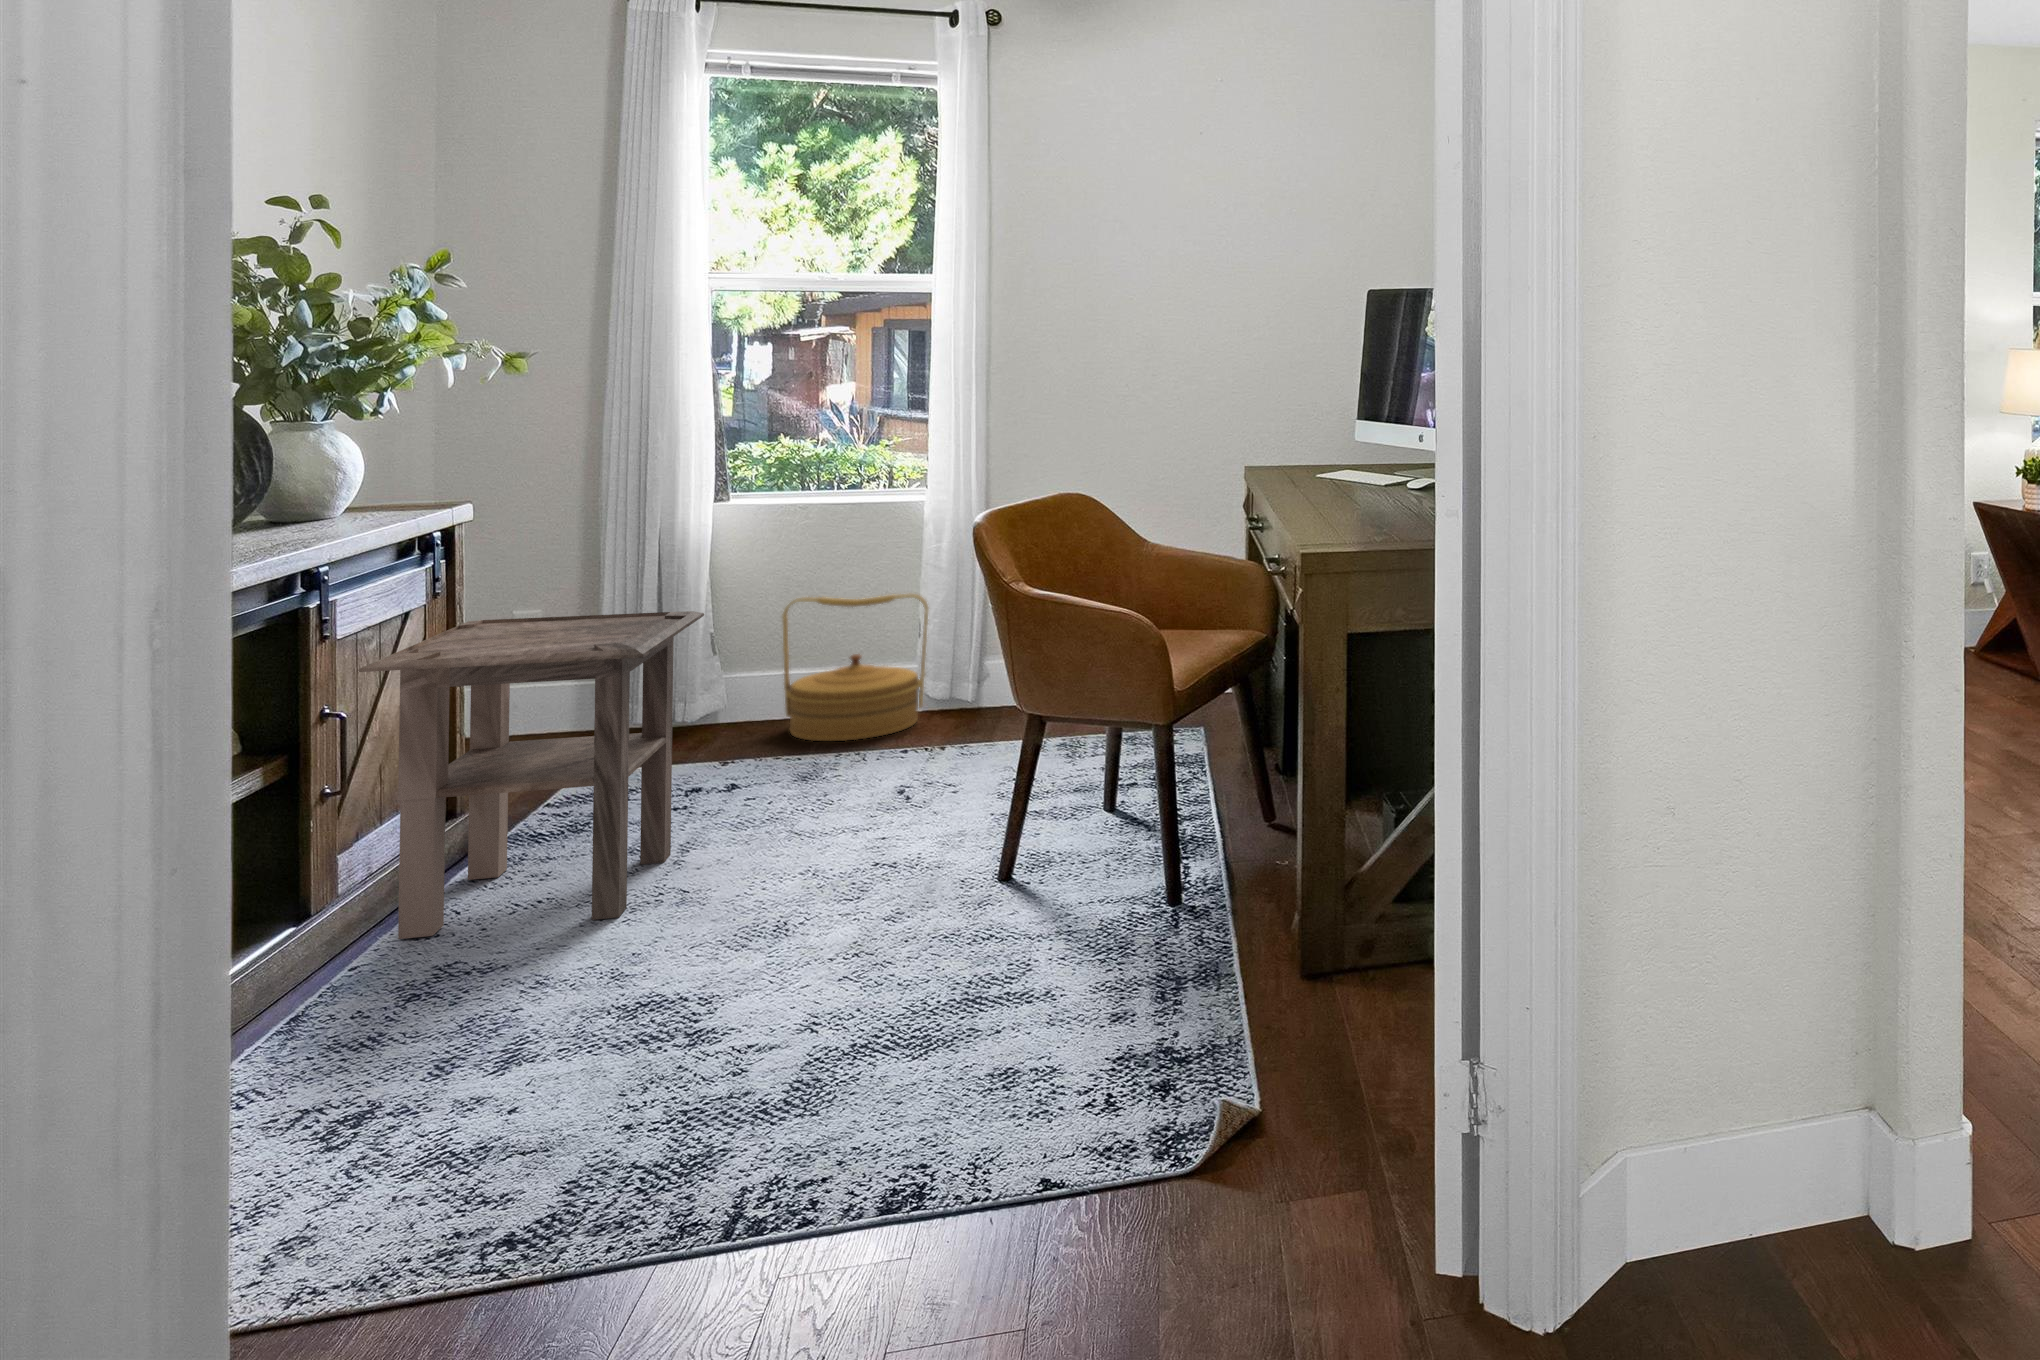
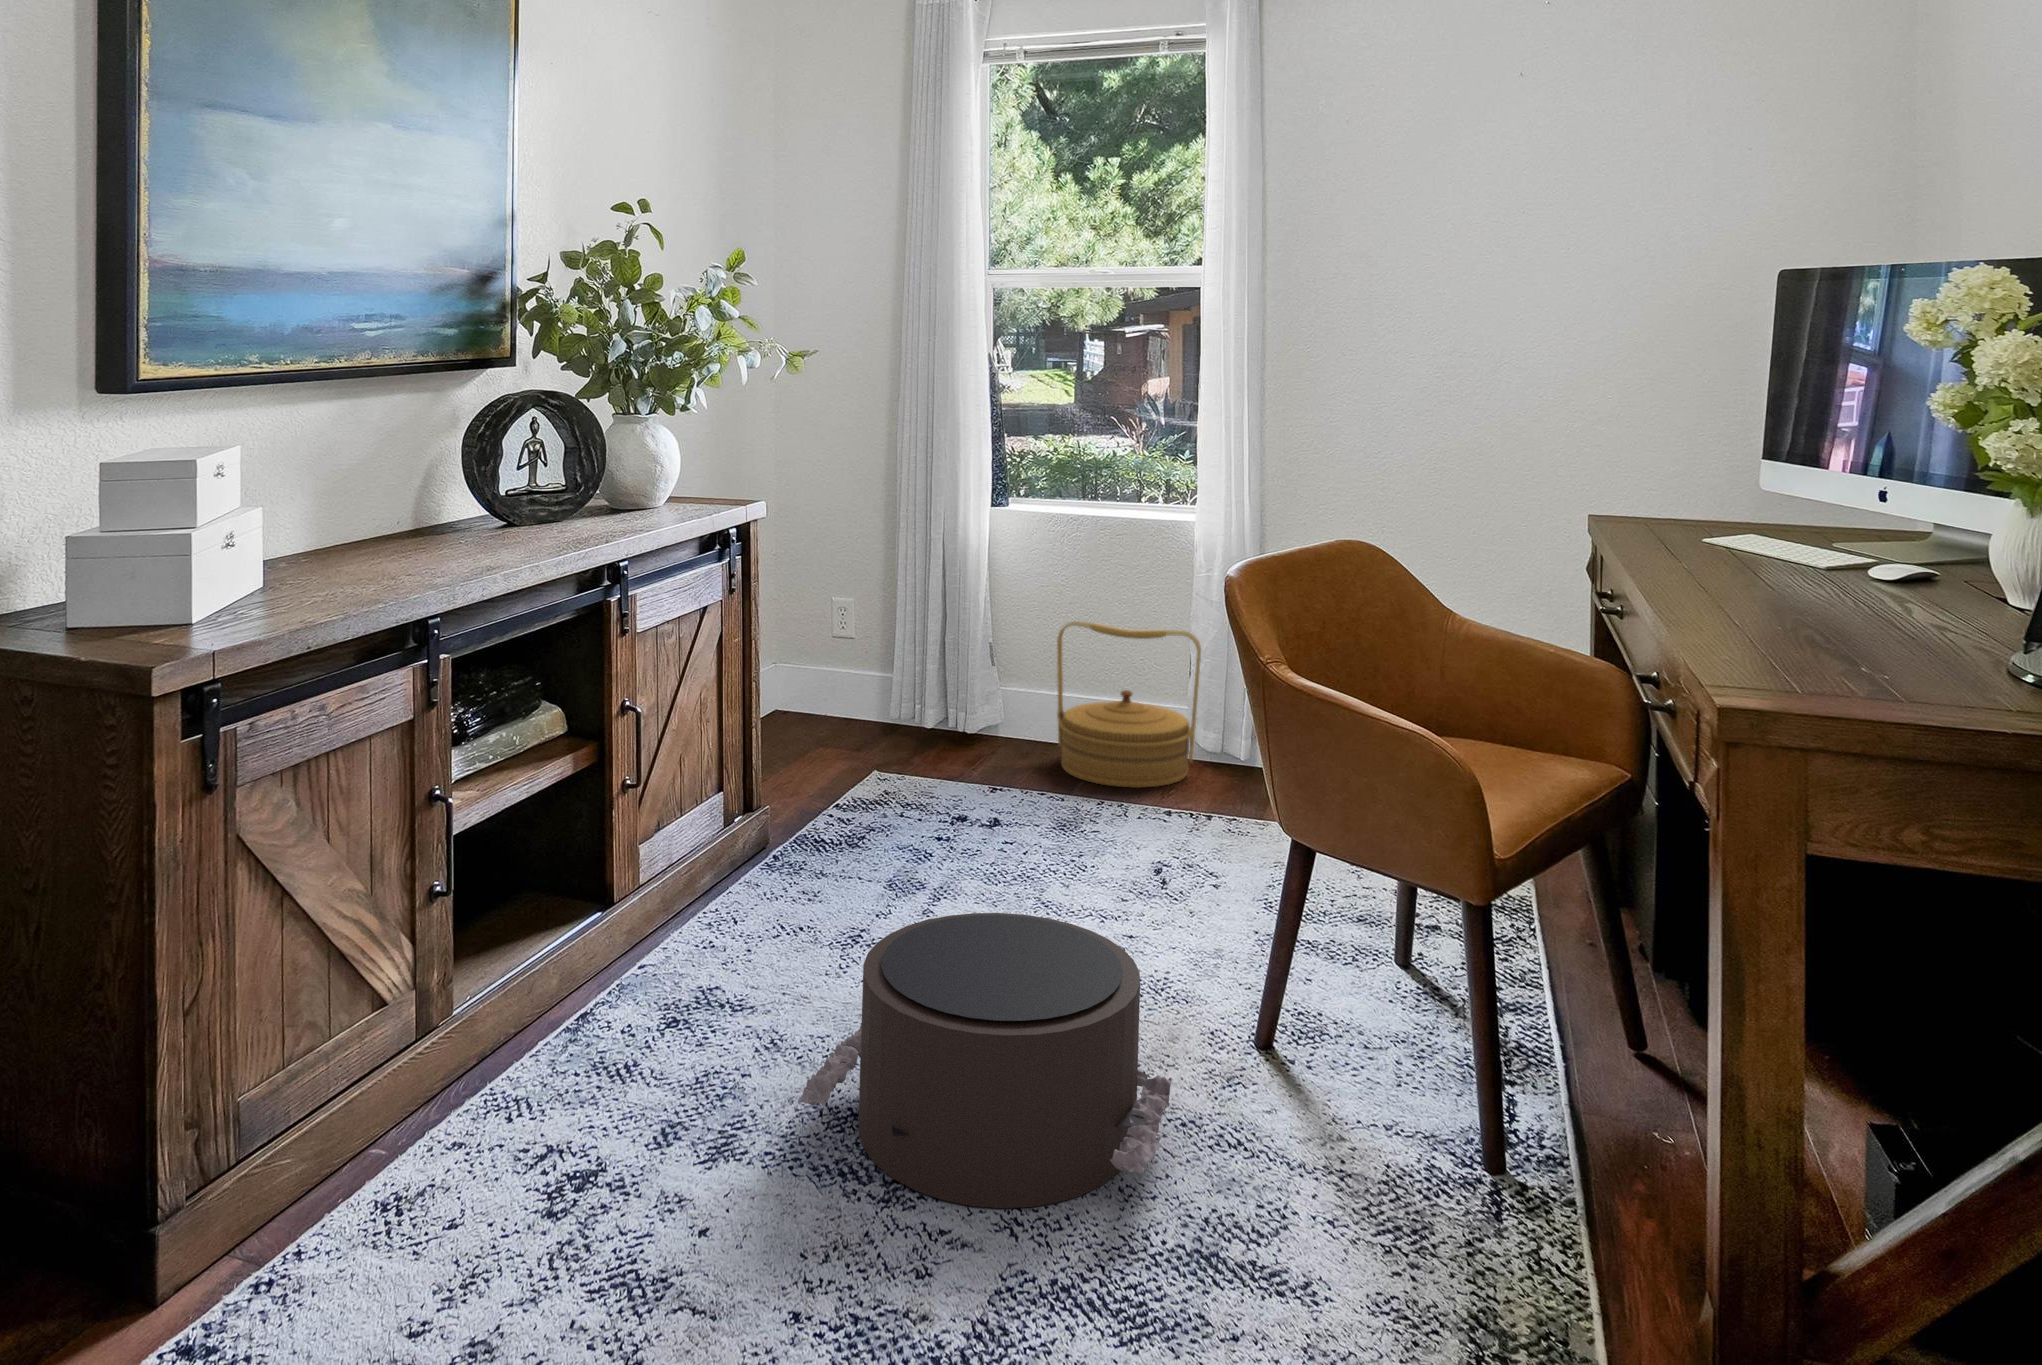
side table: present [358,611,704,939] -> none [648,621,962,975]
pouf: none [597,813,934,1028] -> present [799,913,1172,1208]

